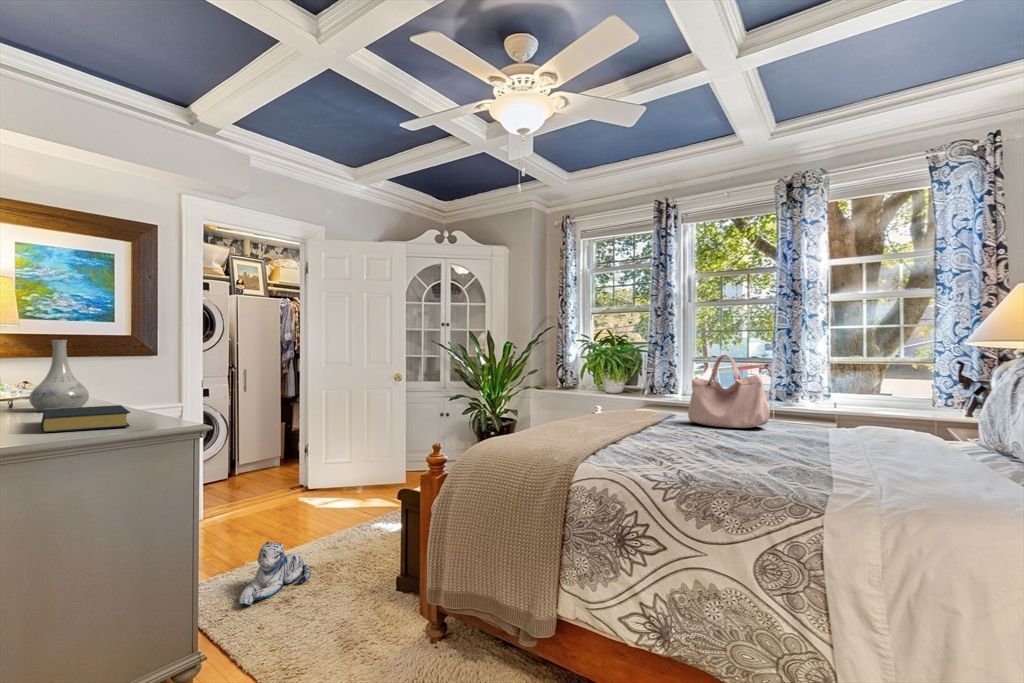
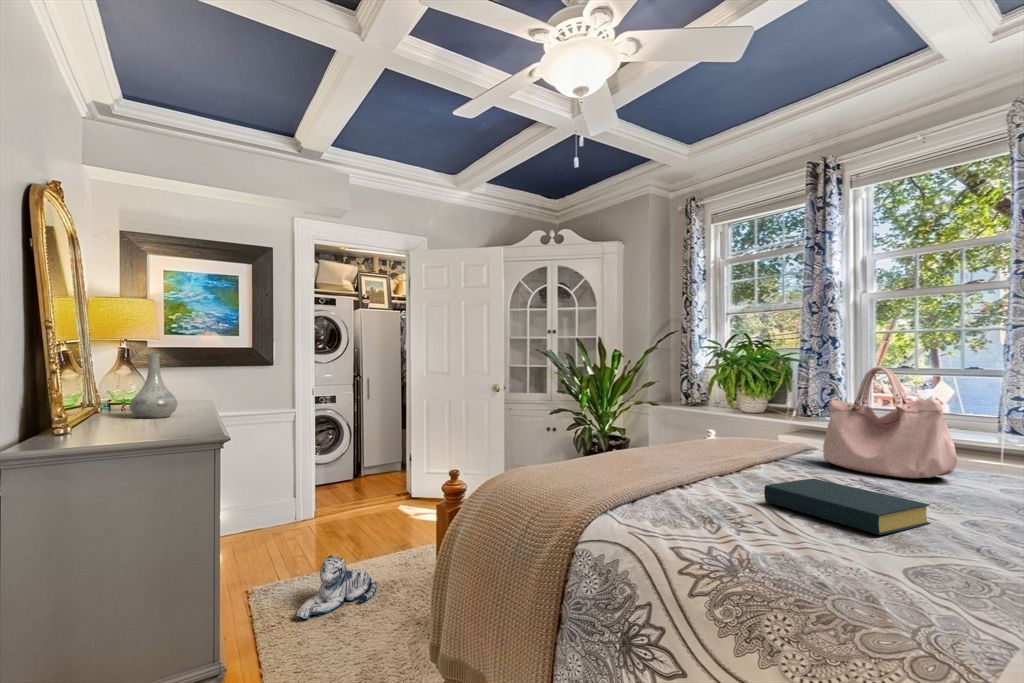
hardback book: present [41,405,130,433] -> present [764,478,930,535]

